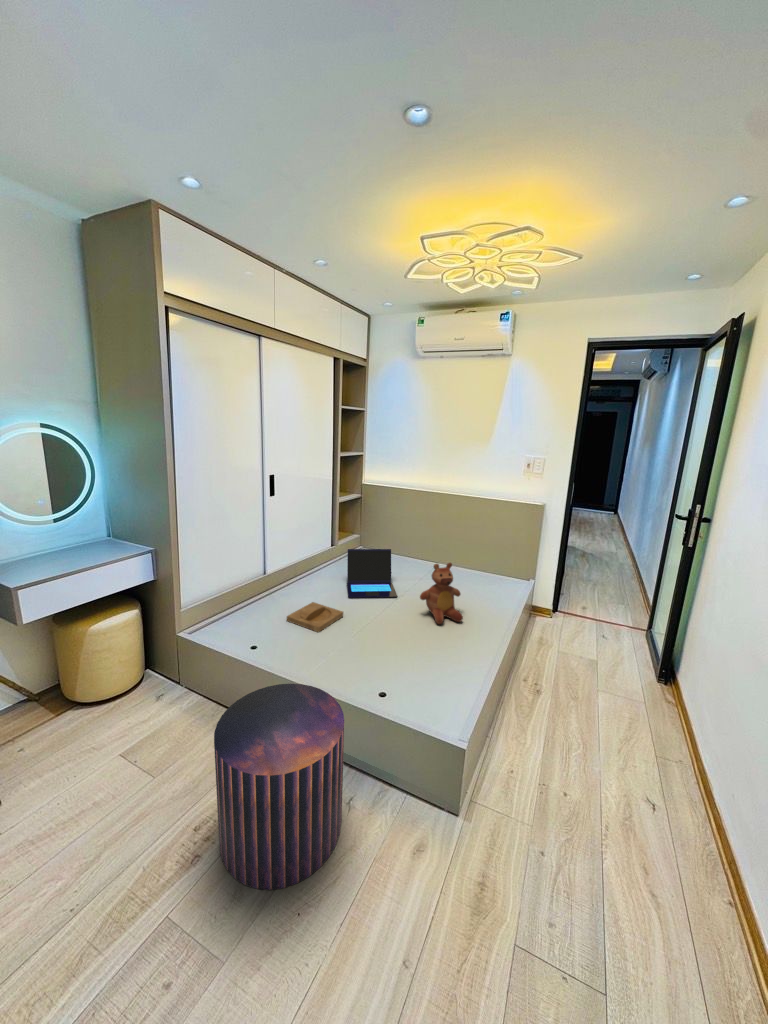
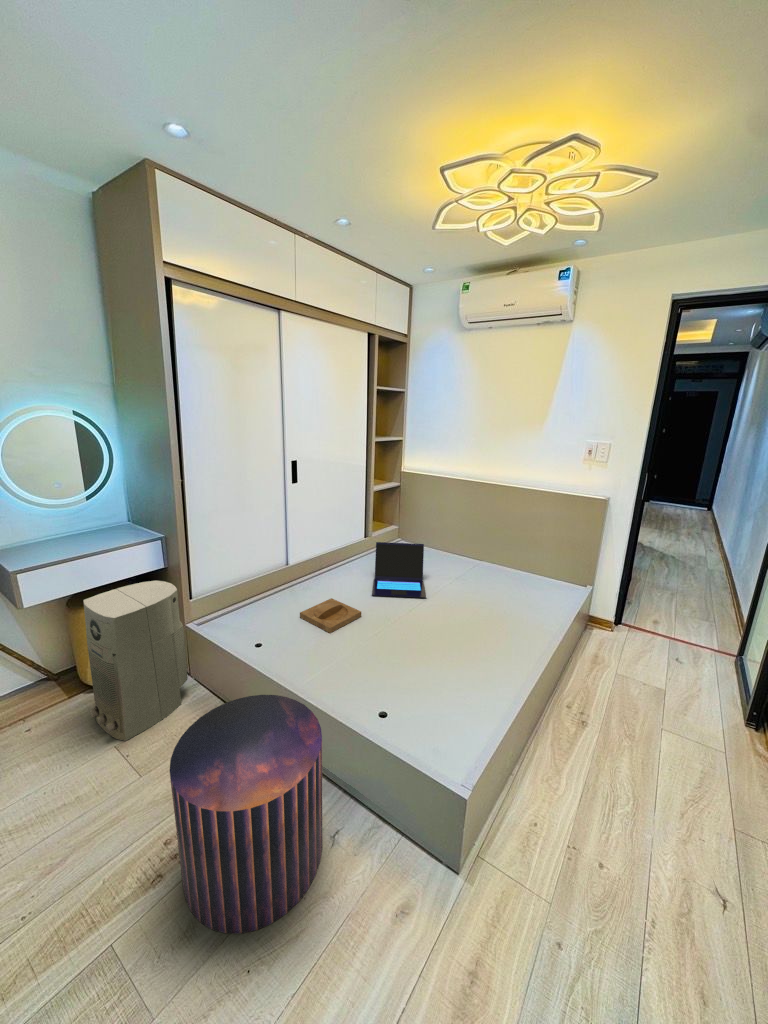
teddy bear: present [420,563,463,624] -> none [447,564,496,633]
air purifier: none [82,592,182,749] -> present [83,581,188,741]

